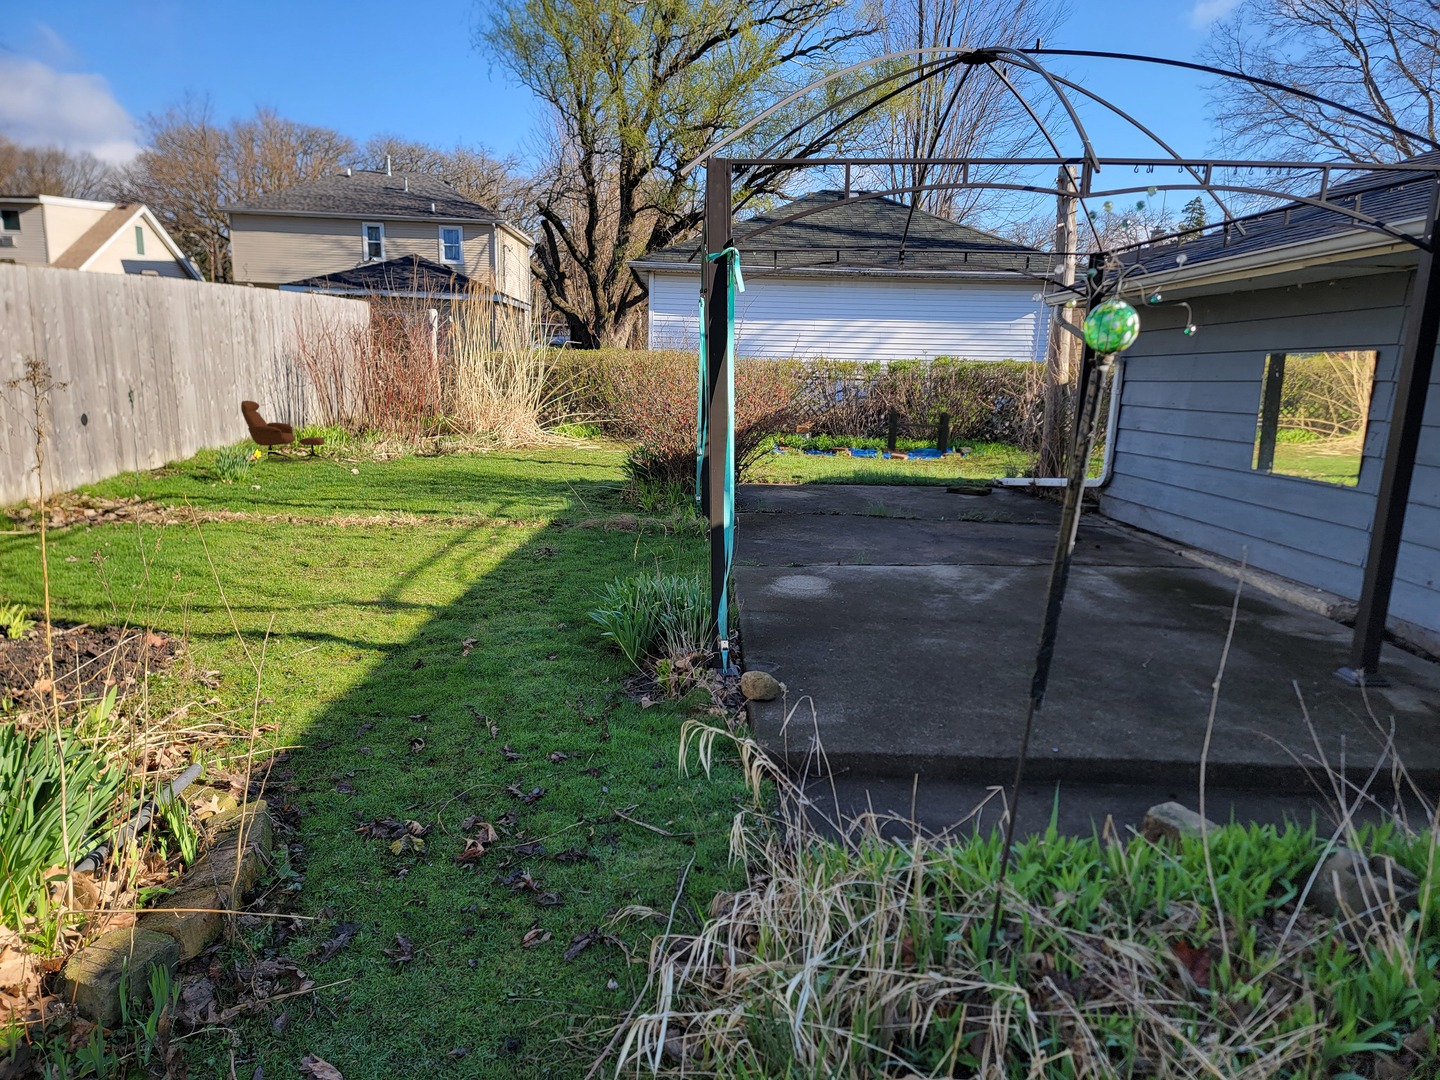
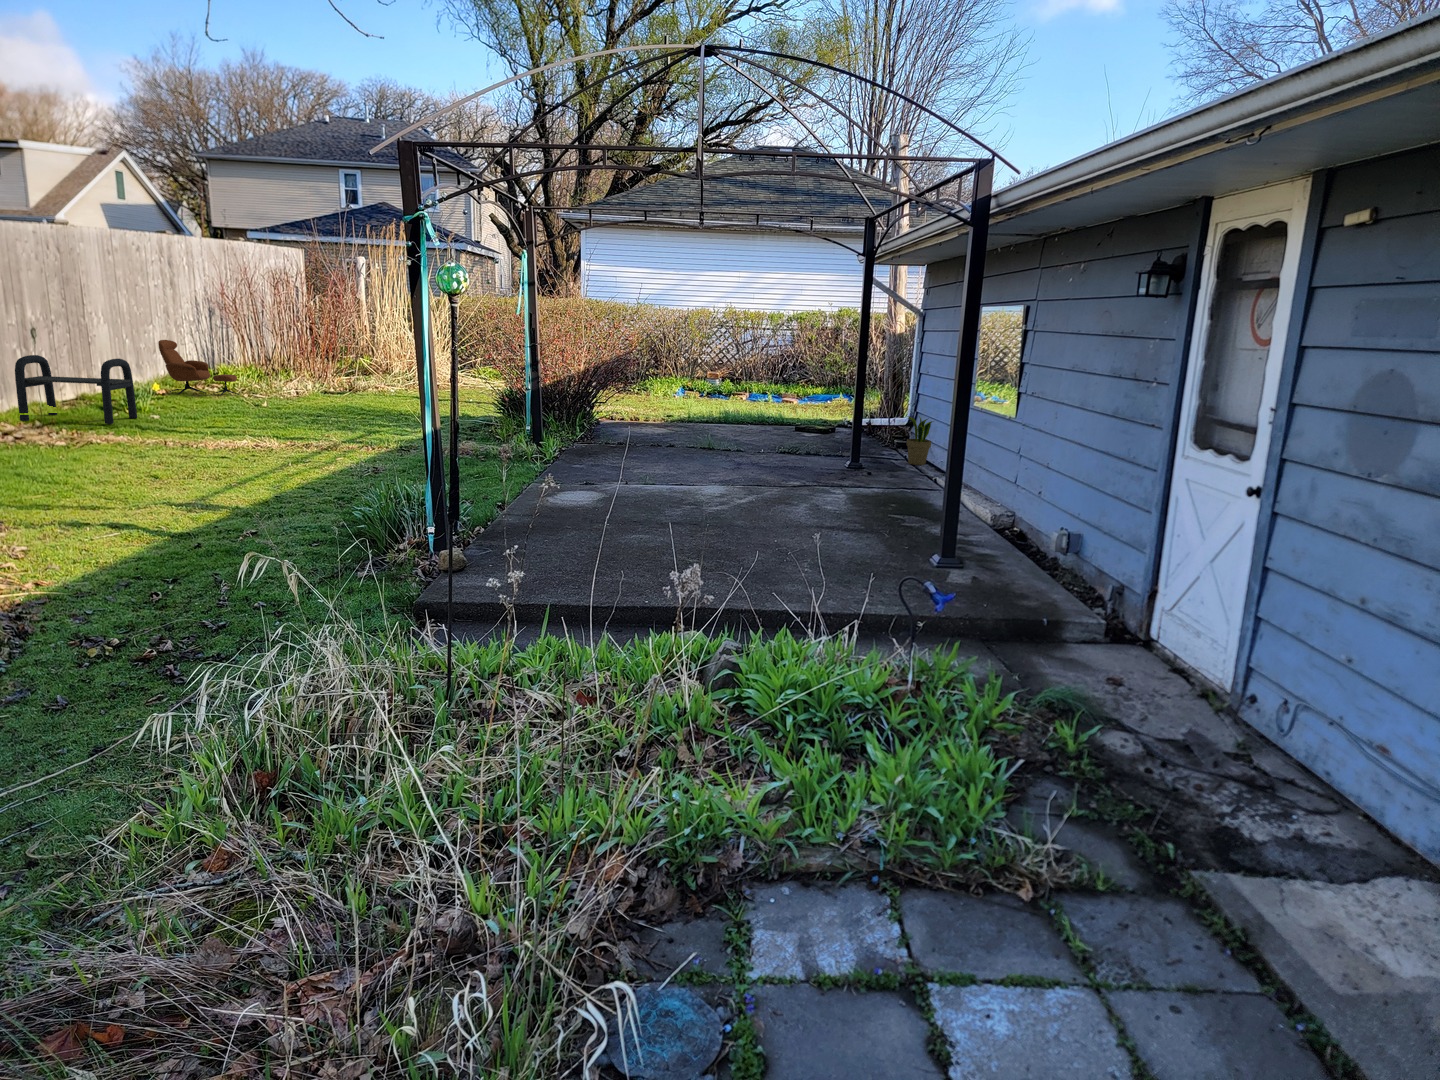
bench: present [887,409,949,453] -> present [15,355,137,424]
potted plant: none [1112,474,1148,529] -> present [907,416,932,465]

